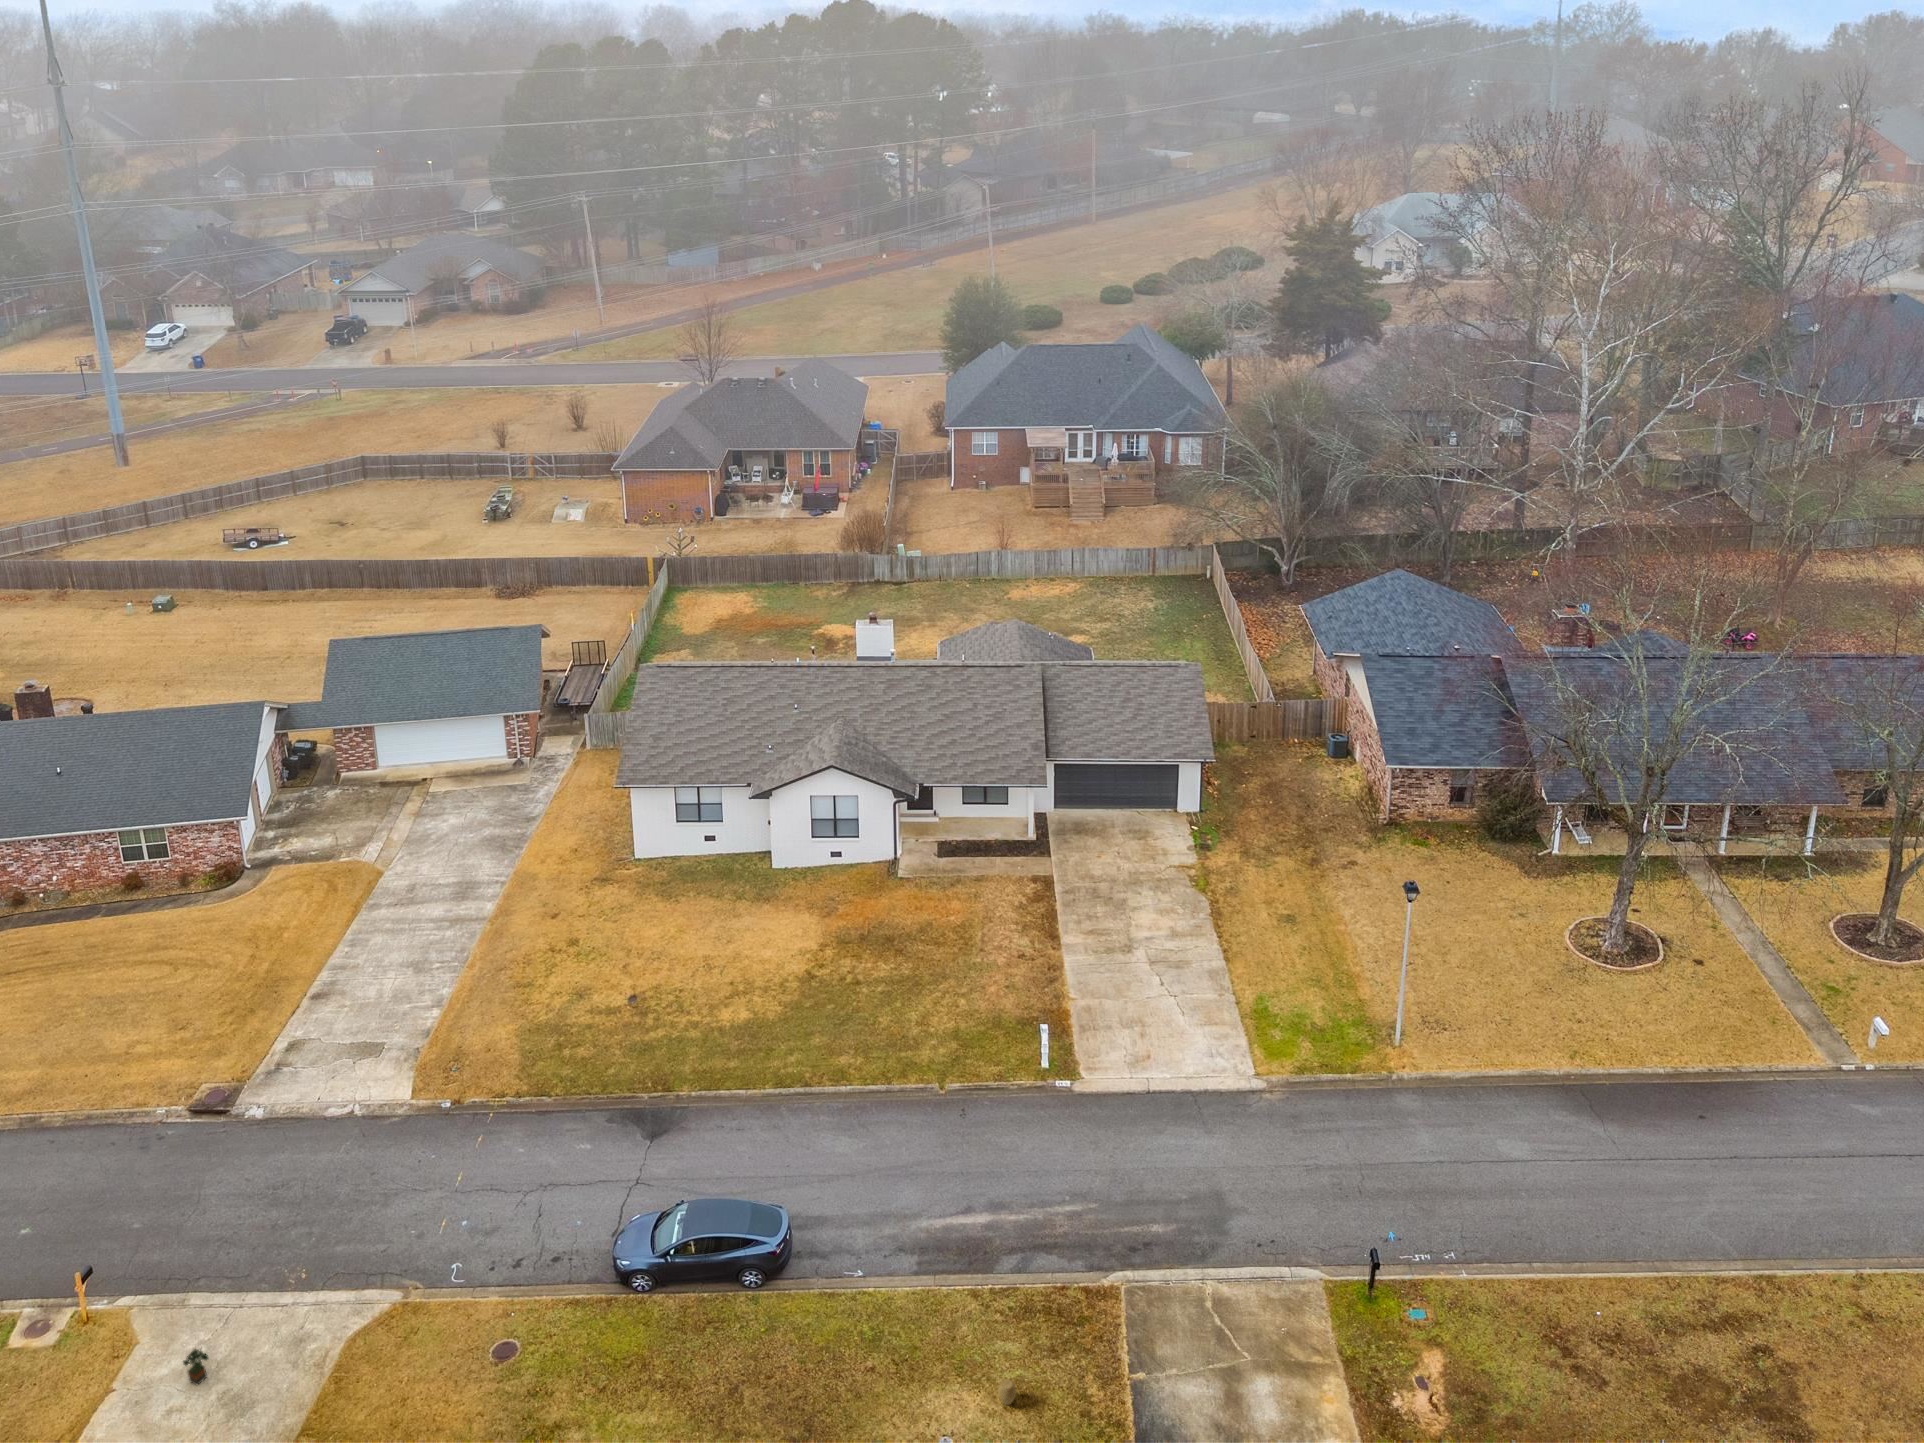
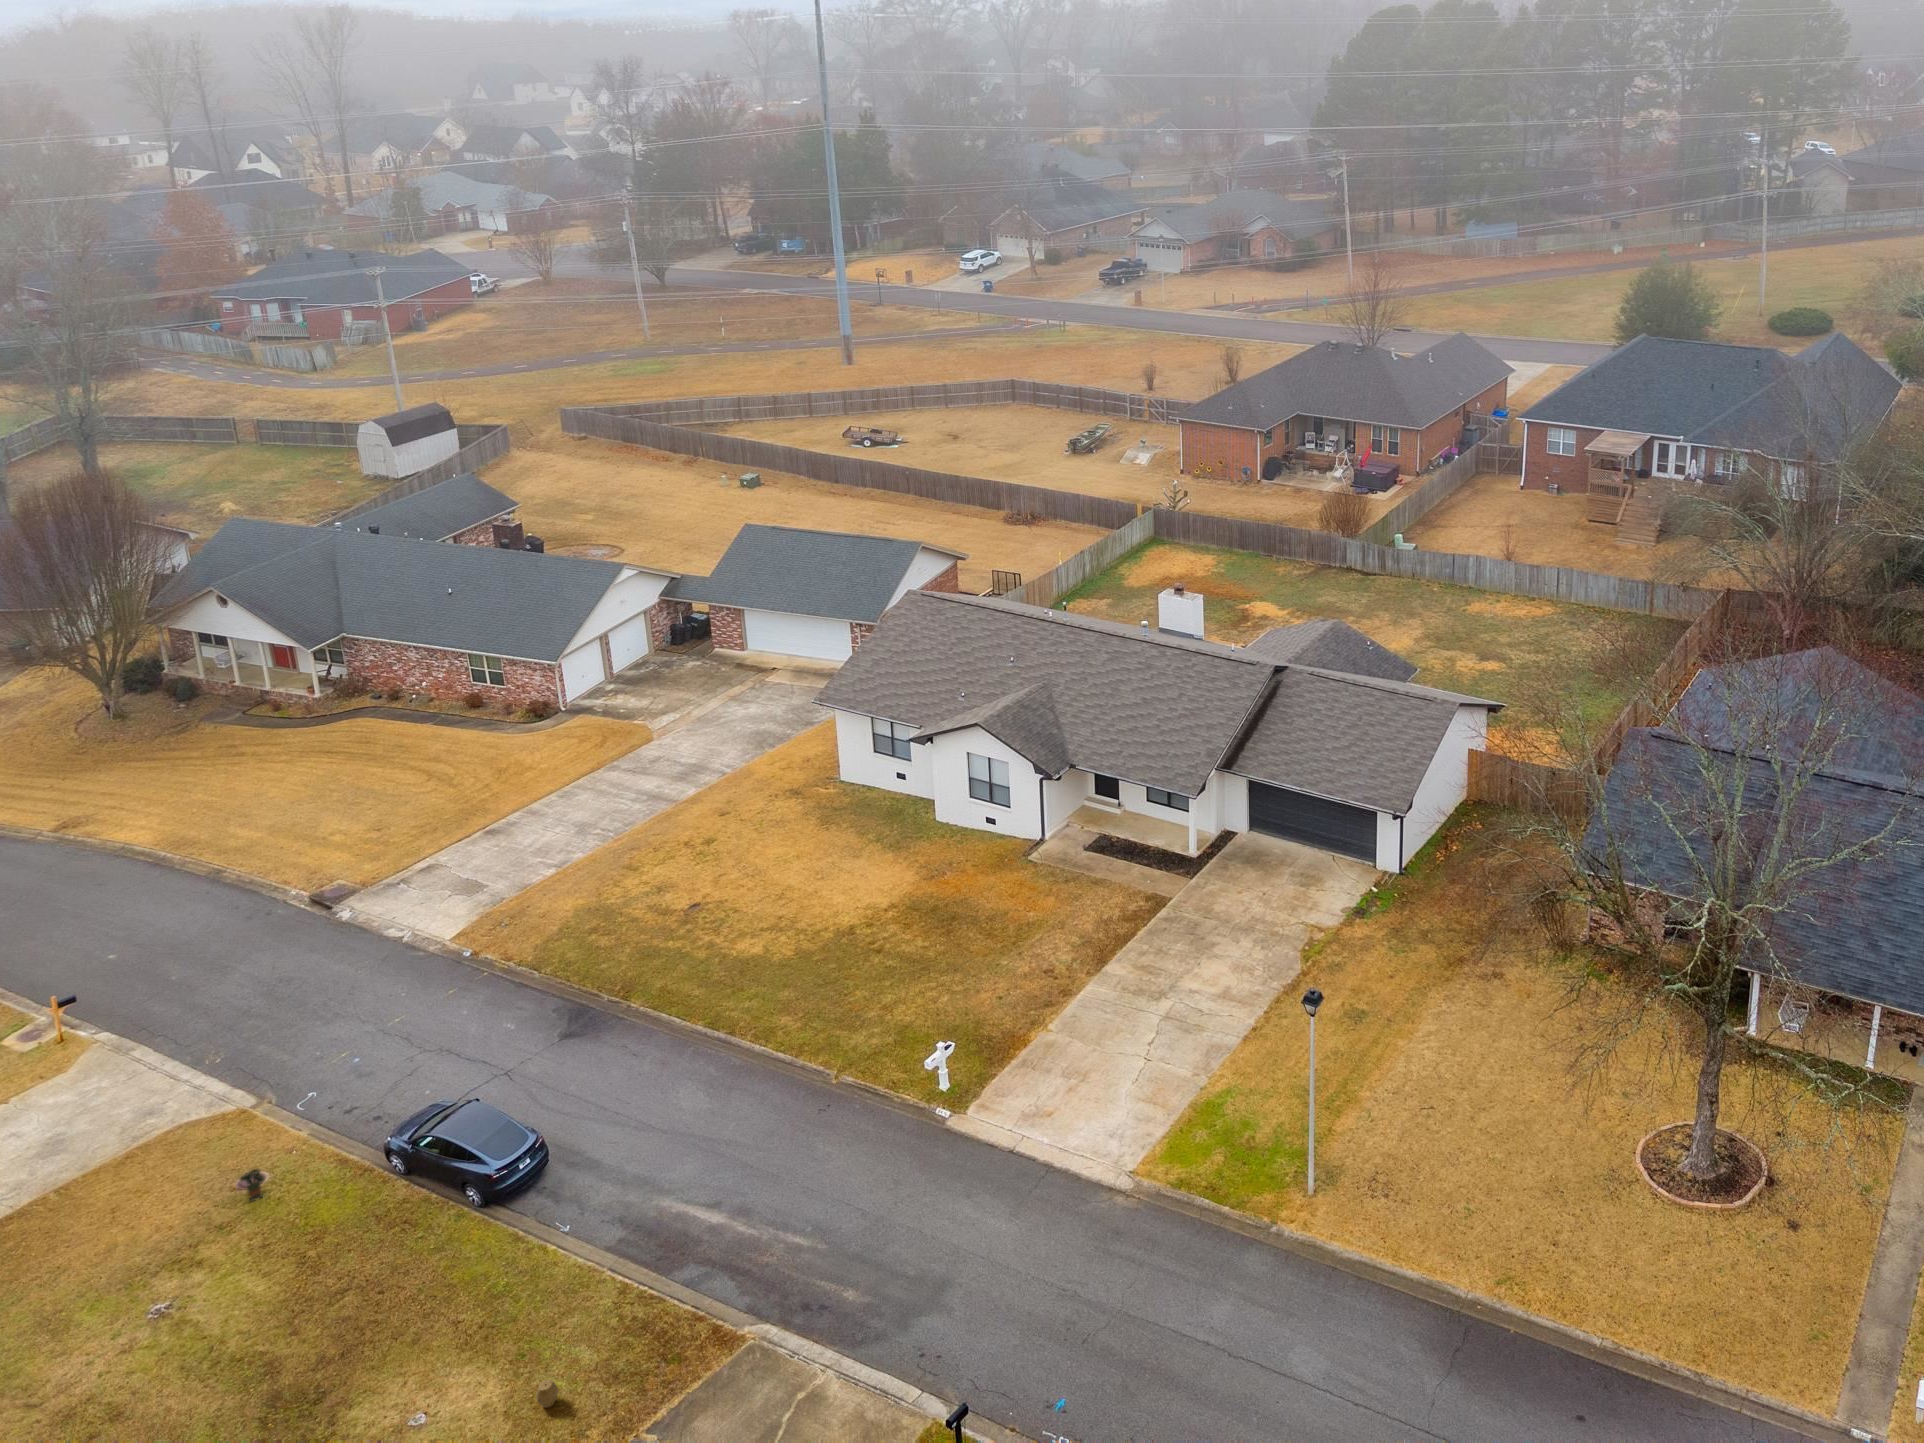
potted tree: present [183,1349,208,1385] -> present [241,1169,264,1201]

